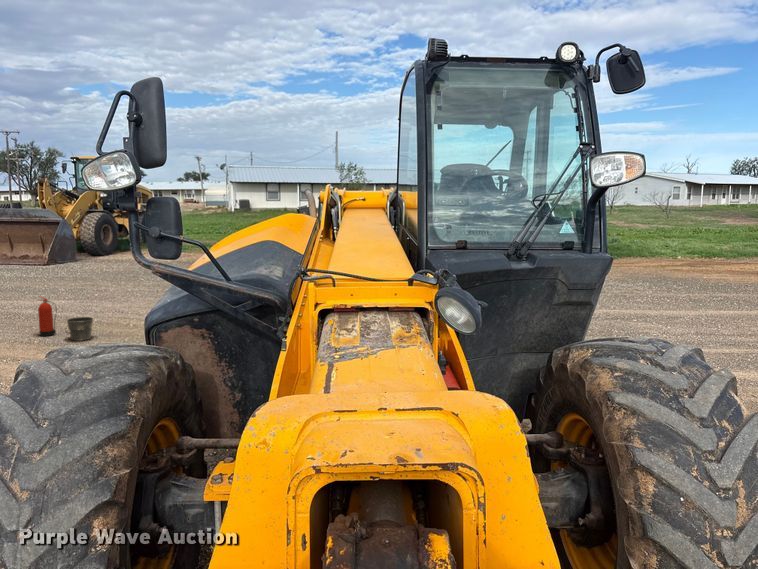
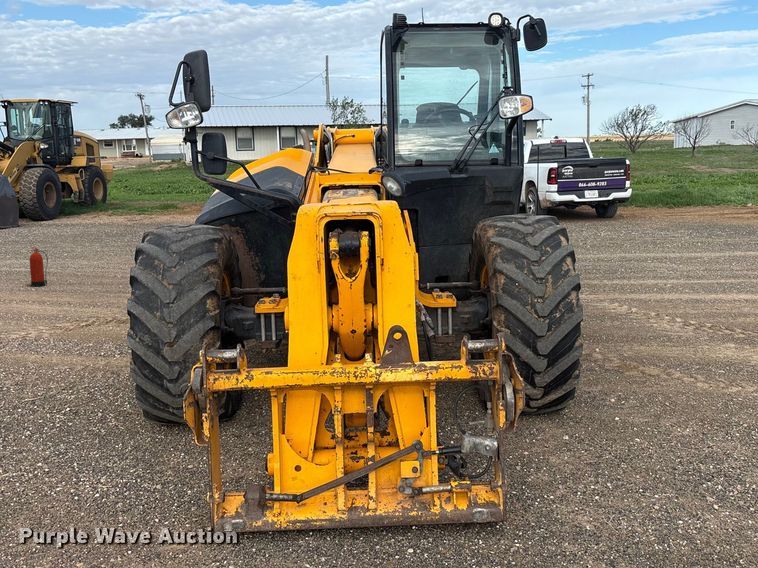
bucket: present [66,317,93,341] -> none [59,266,86,289]

